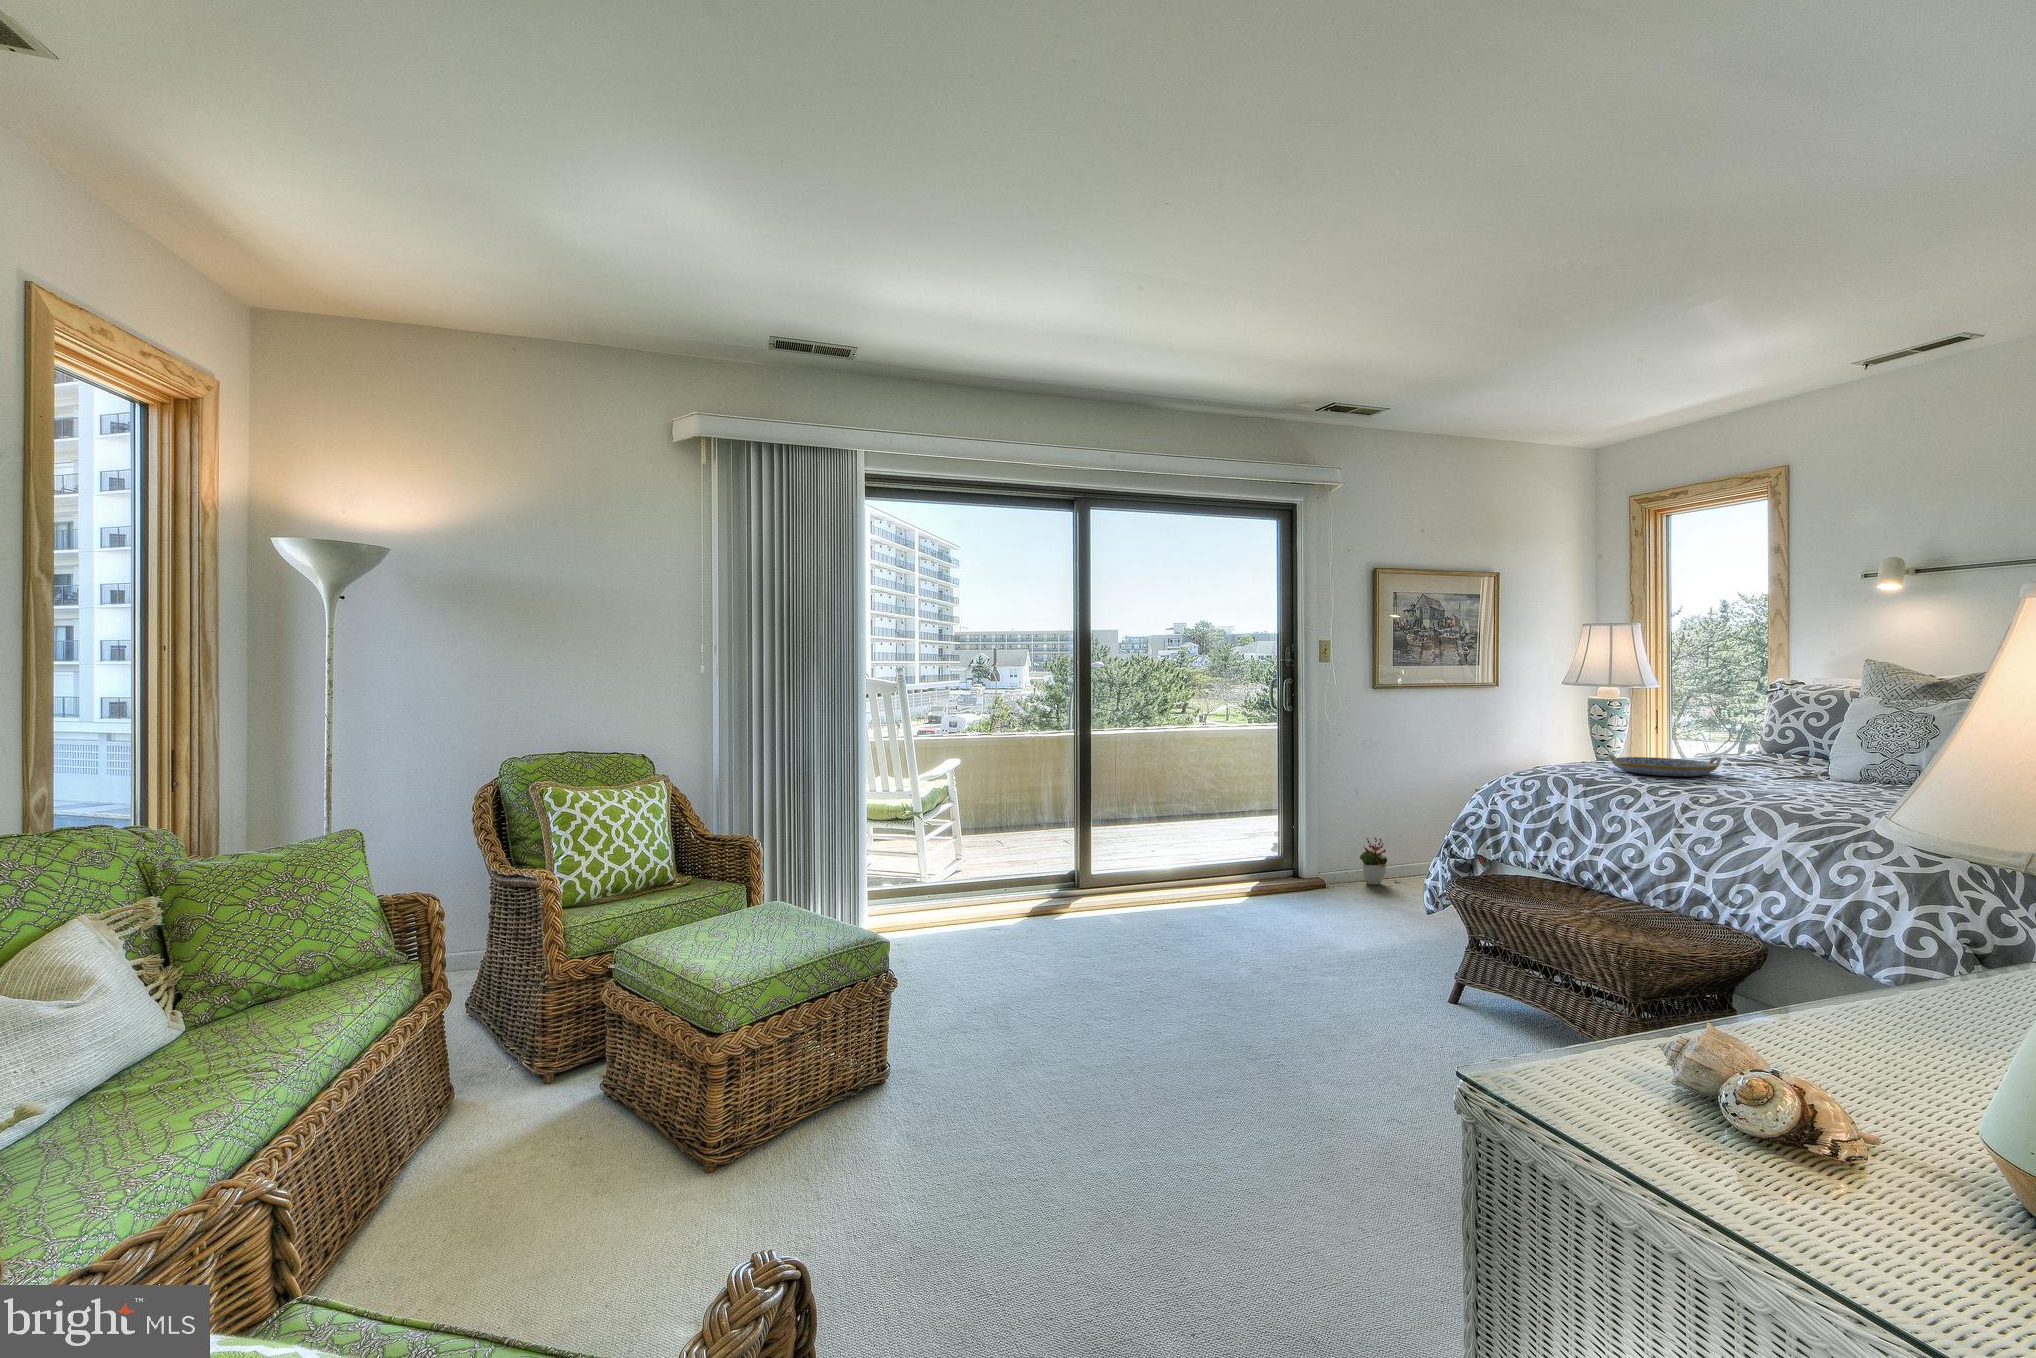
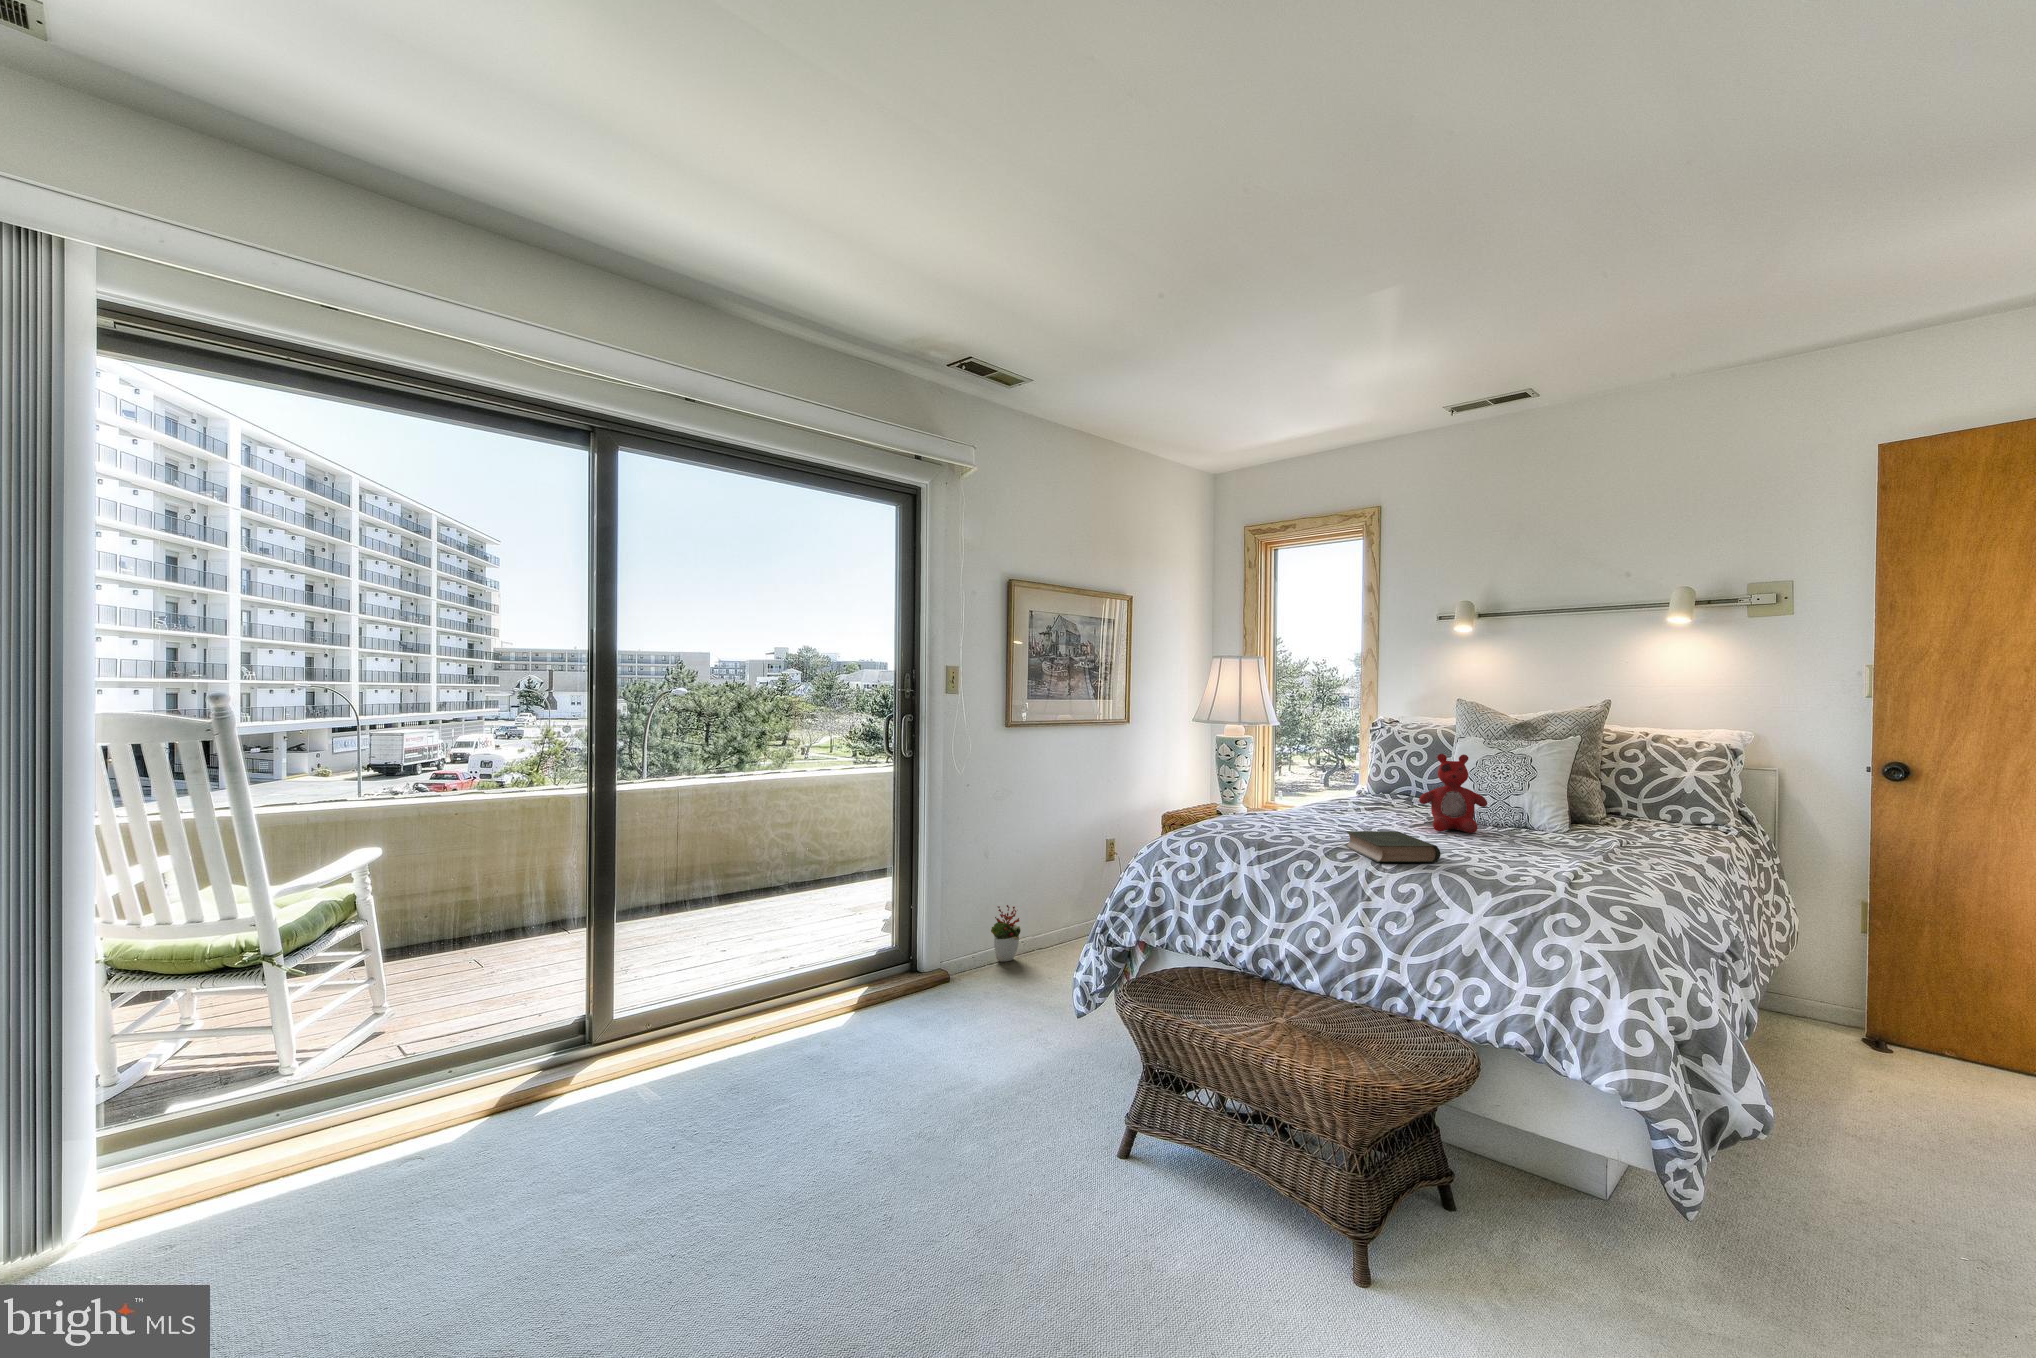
stuffed bear: none [1782,710,1861,784] -> present [1419,754,1487,833]
serving tray: present [1608,753,1721,776] -> none [1264,805,1368,830]
book: none [1679,773,1768,800] -> present [1346,831,1440,862]

